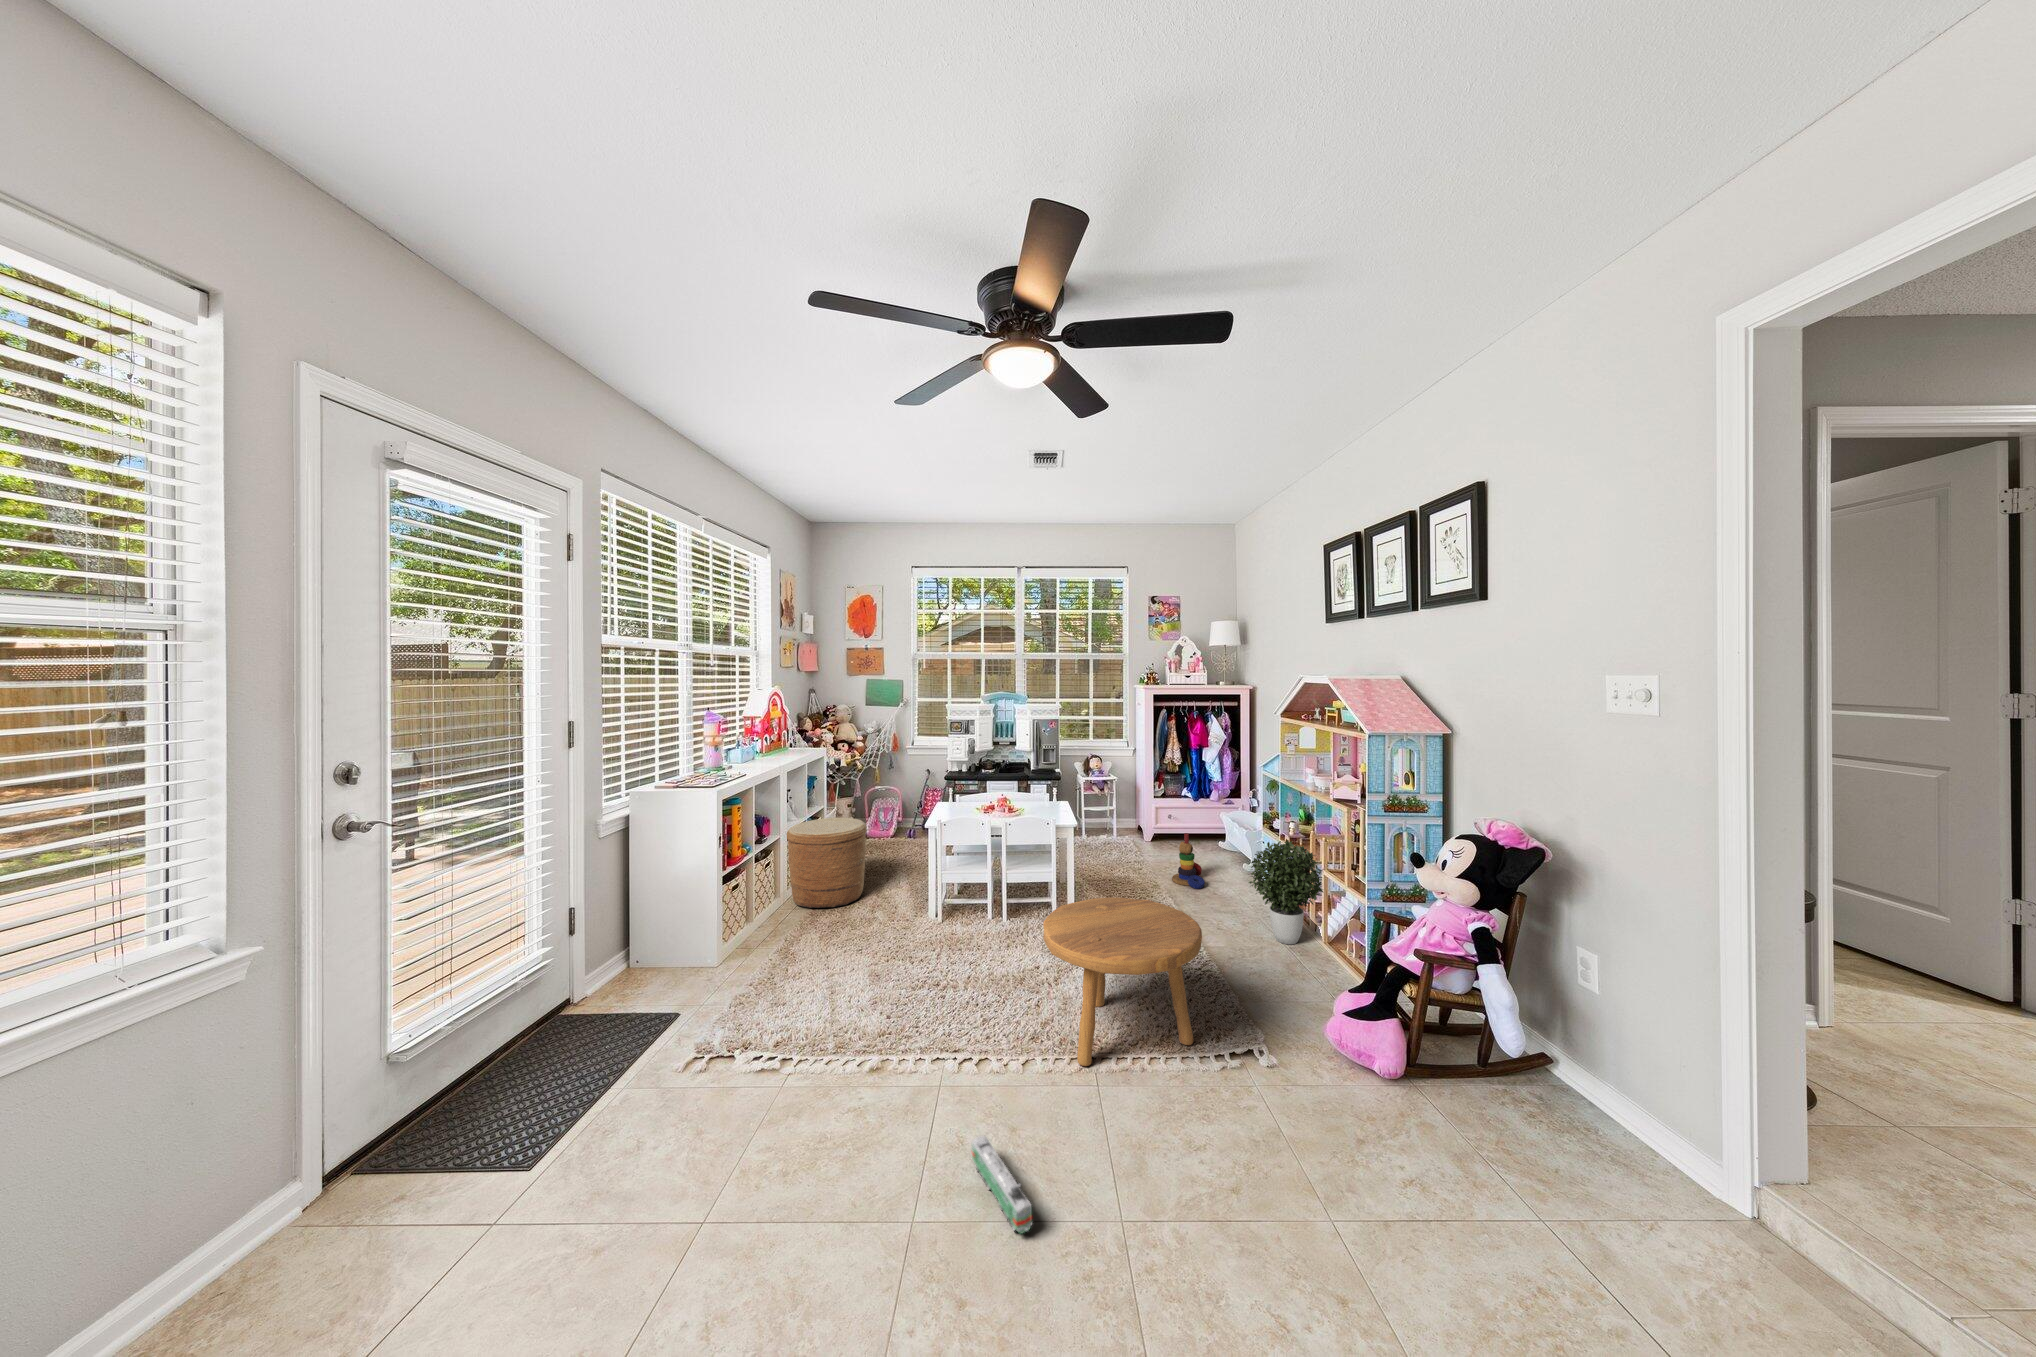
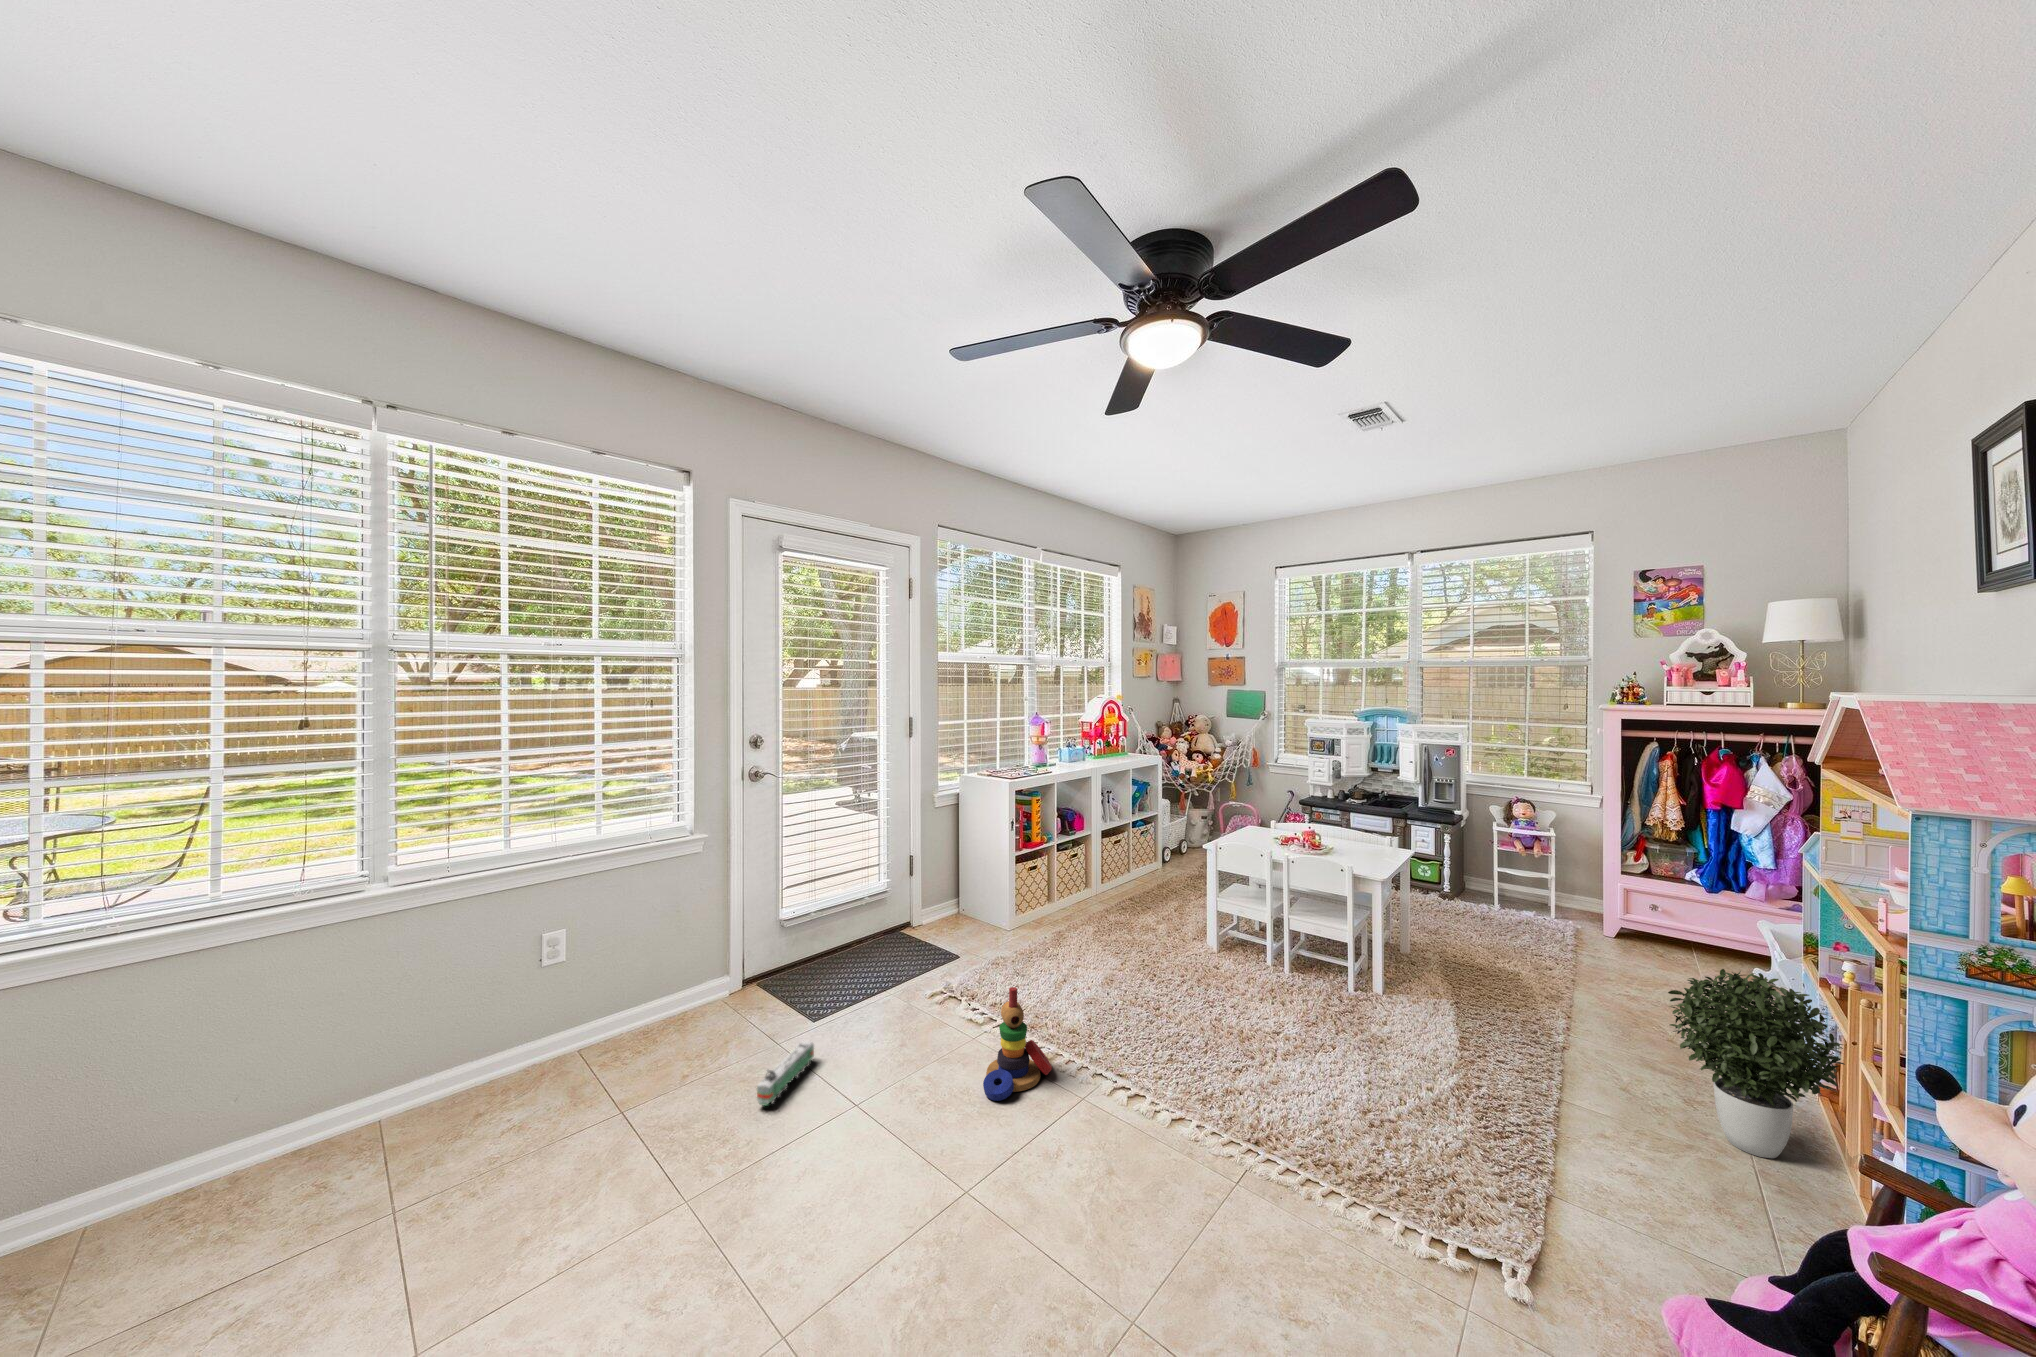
woven basket: present [787,818,867,908] -> none [1090,823,1168,914]
stacking toy: present [1172,833,1205,889] -> present [983,987,1052,1101]
footstool: present [1043,898,1202,1066] -> none [1215,960,1438,1200]
toy train: present [972,1136,1032,1234] -> present [757,1041,814,1106]

